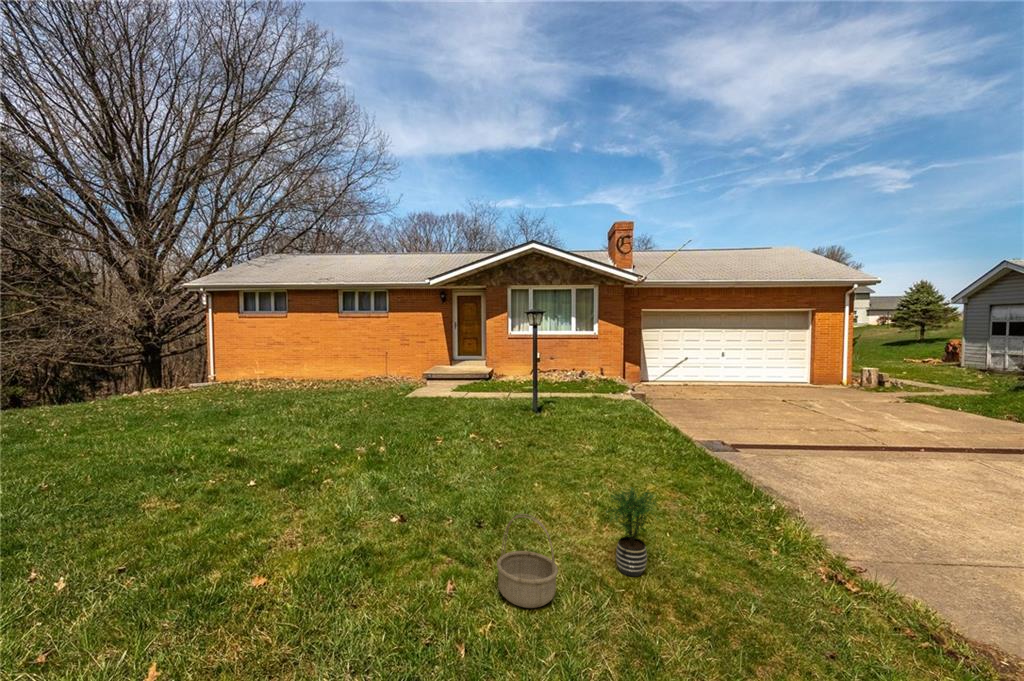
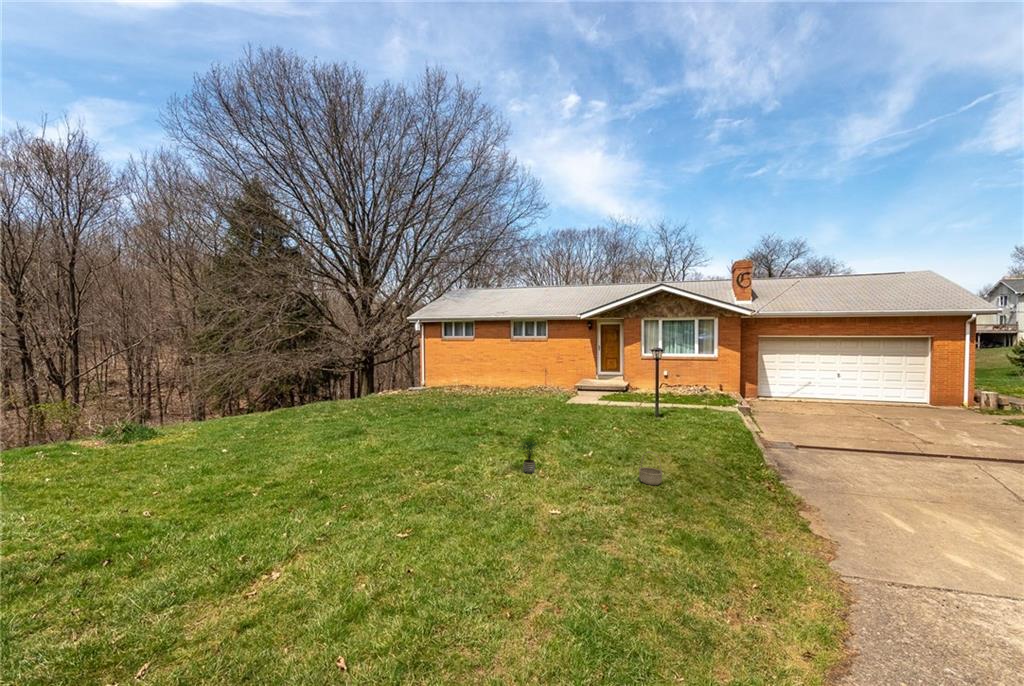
potted plant: present [606,487,658,577] -> present [519,441,537,474]

